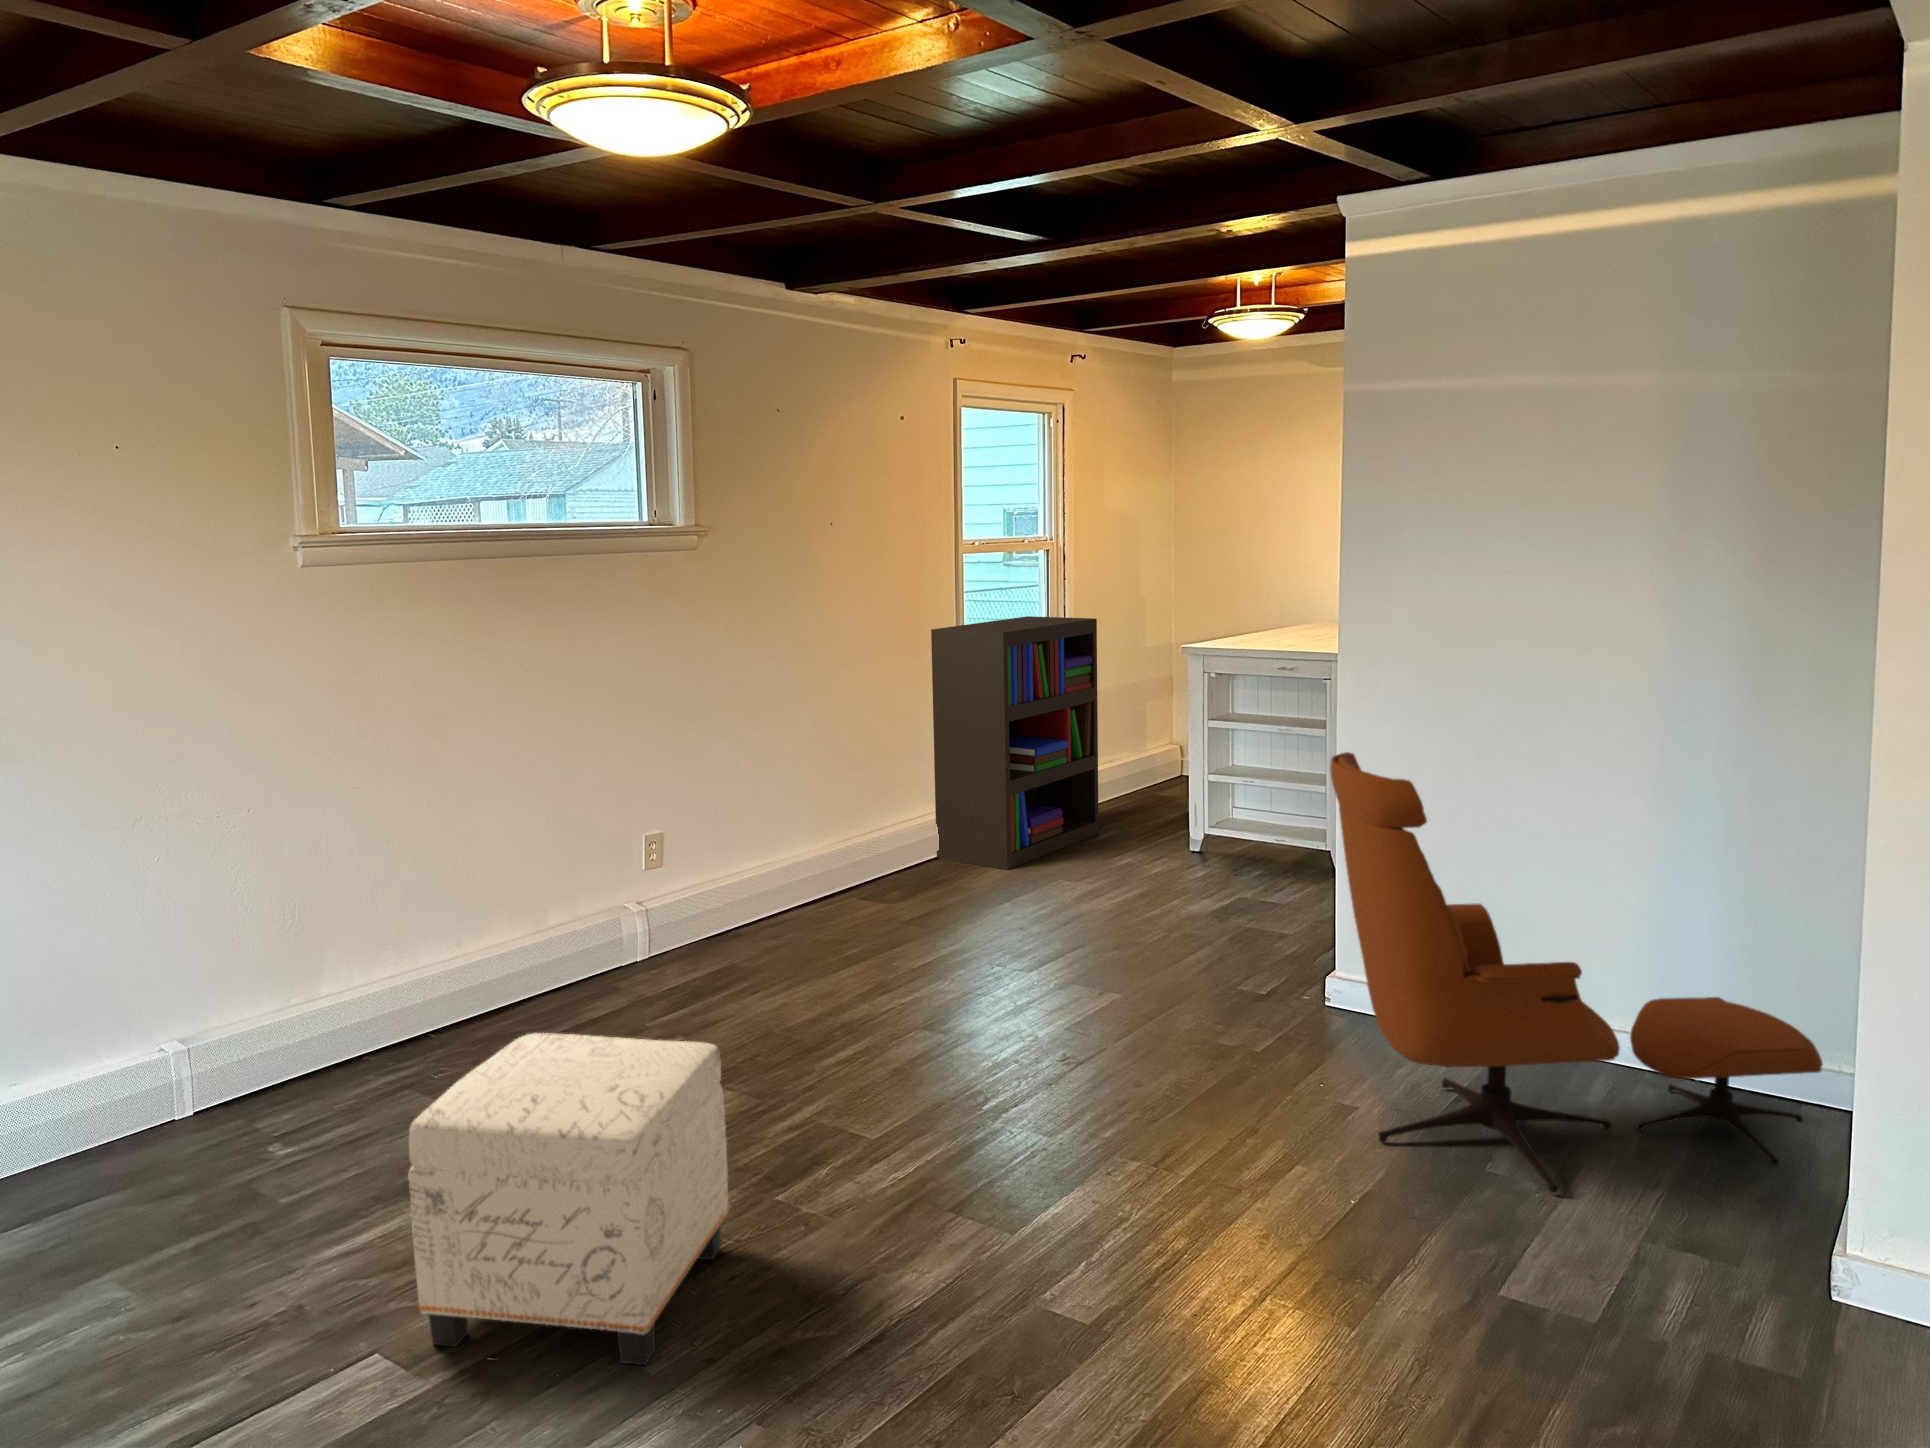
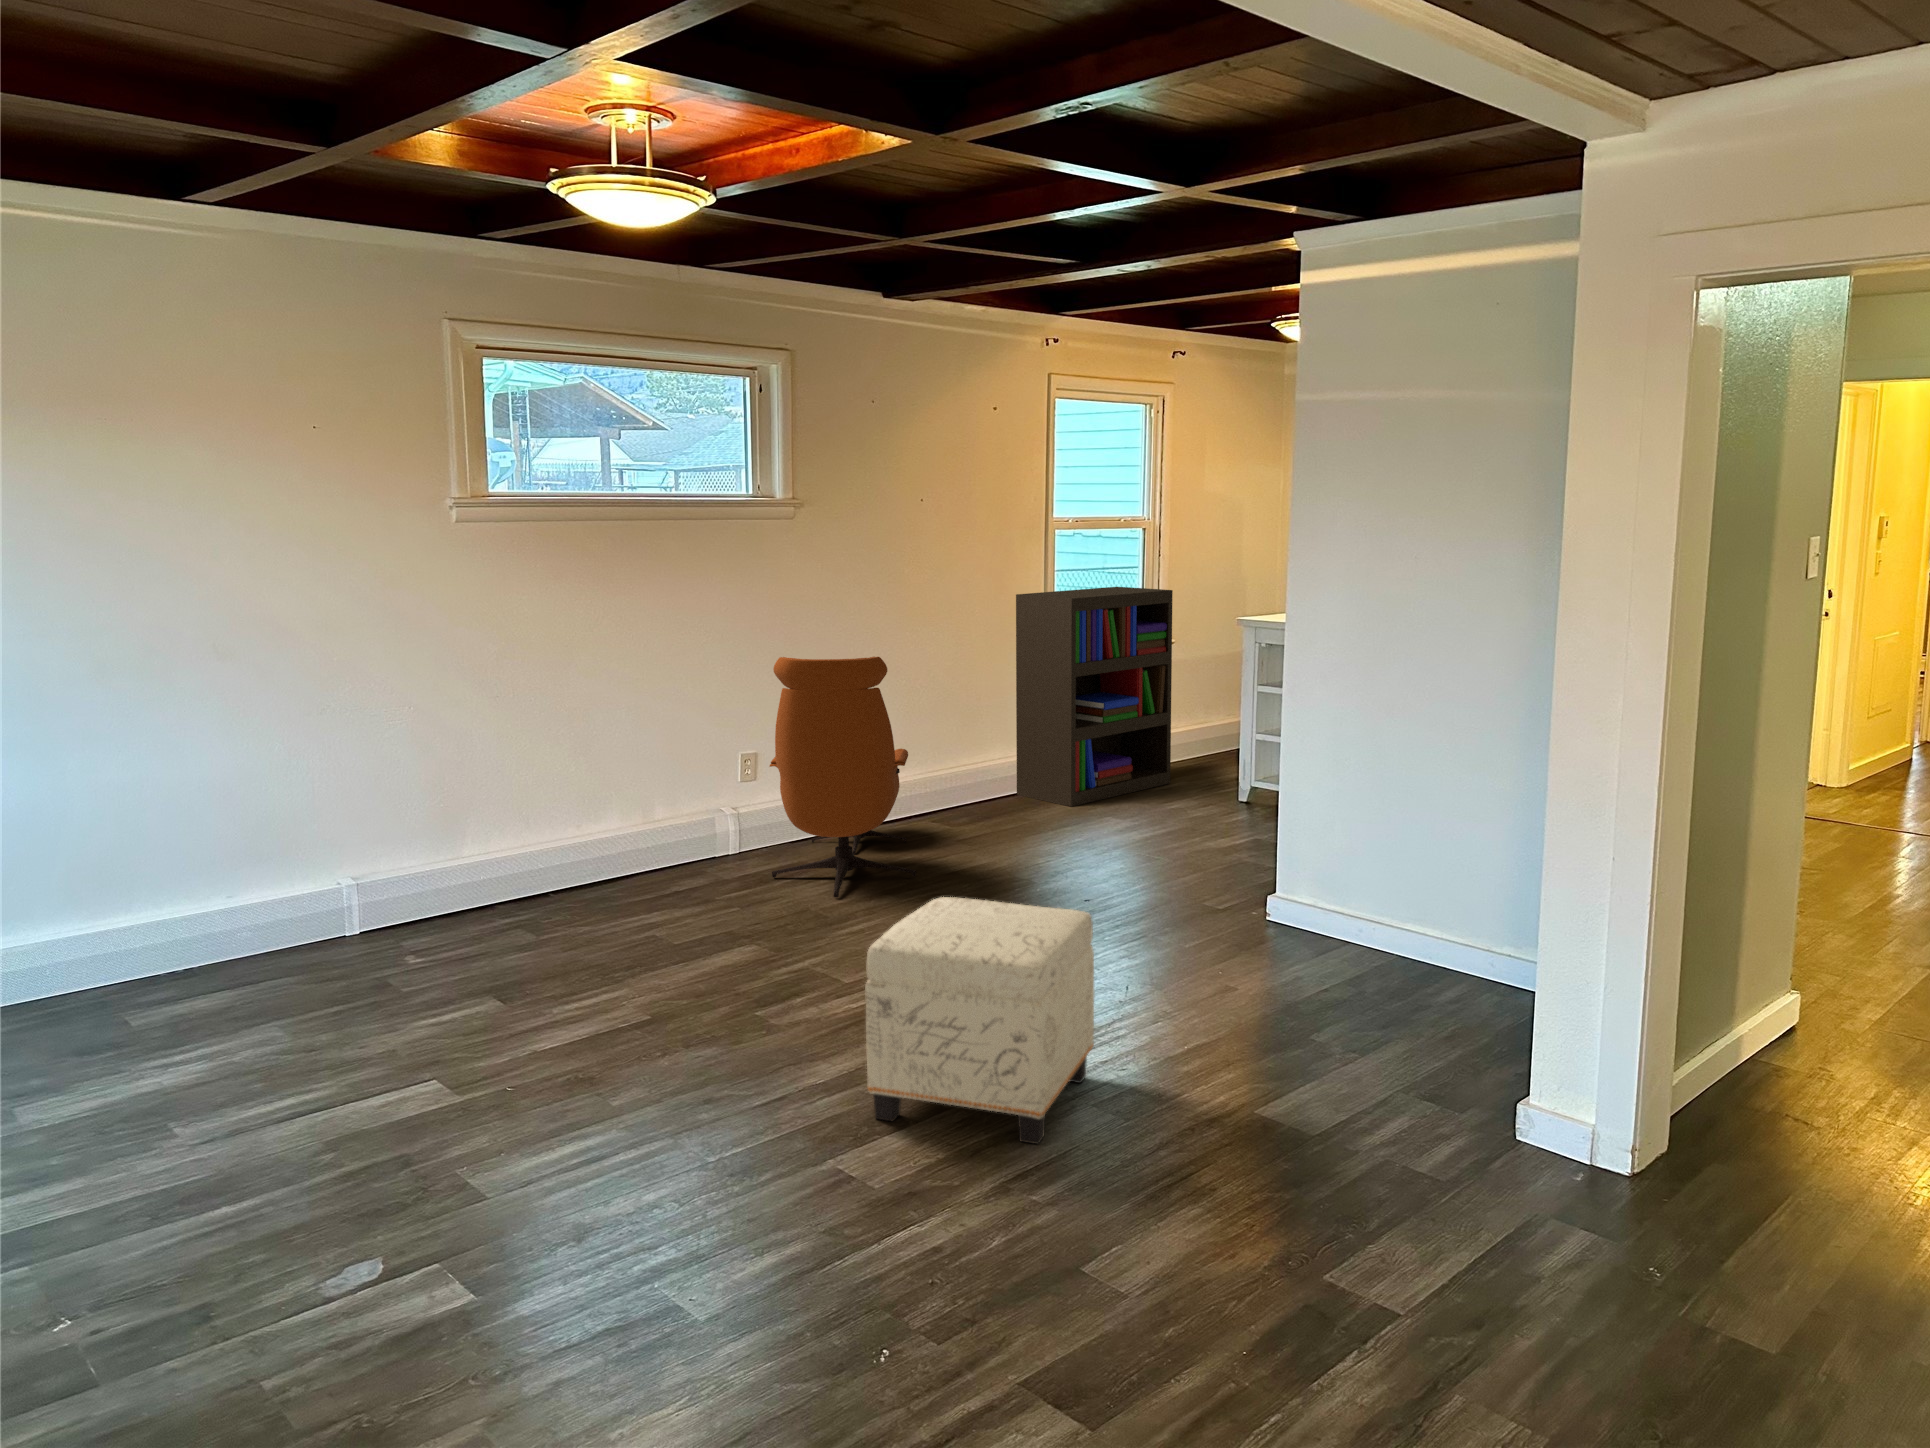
lounge chair: present [1330,752,1823,1193] -> present [770,657,916,897]
ottoman: present [408,1033,729,1365] -> present [865,897,1095,1144]

